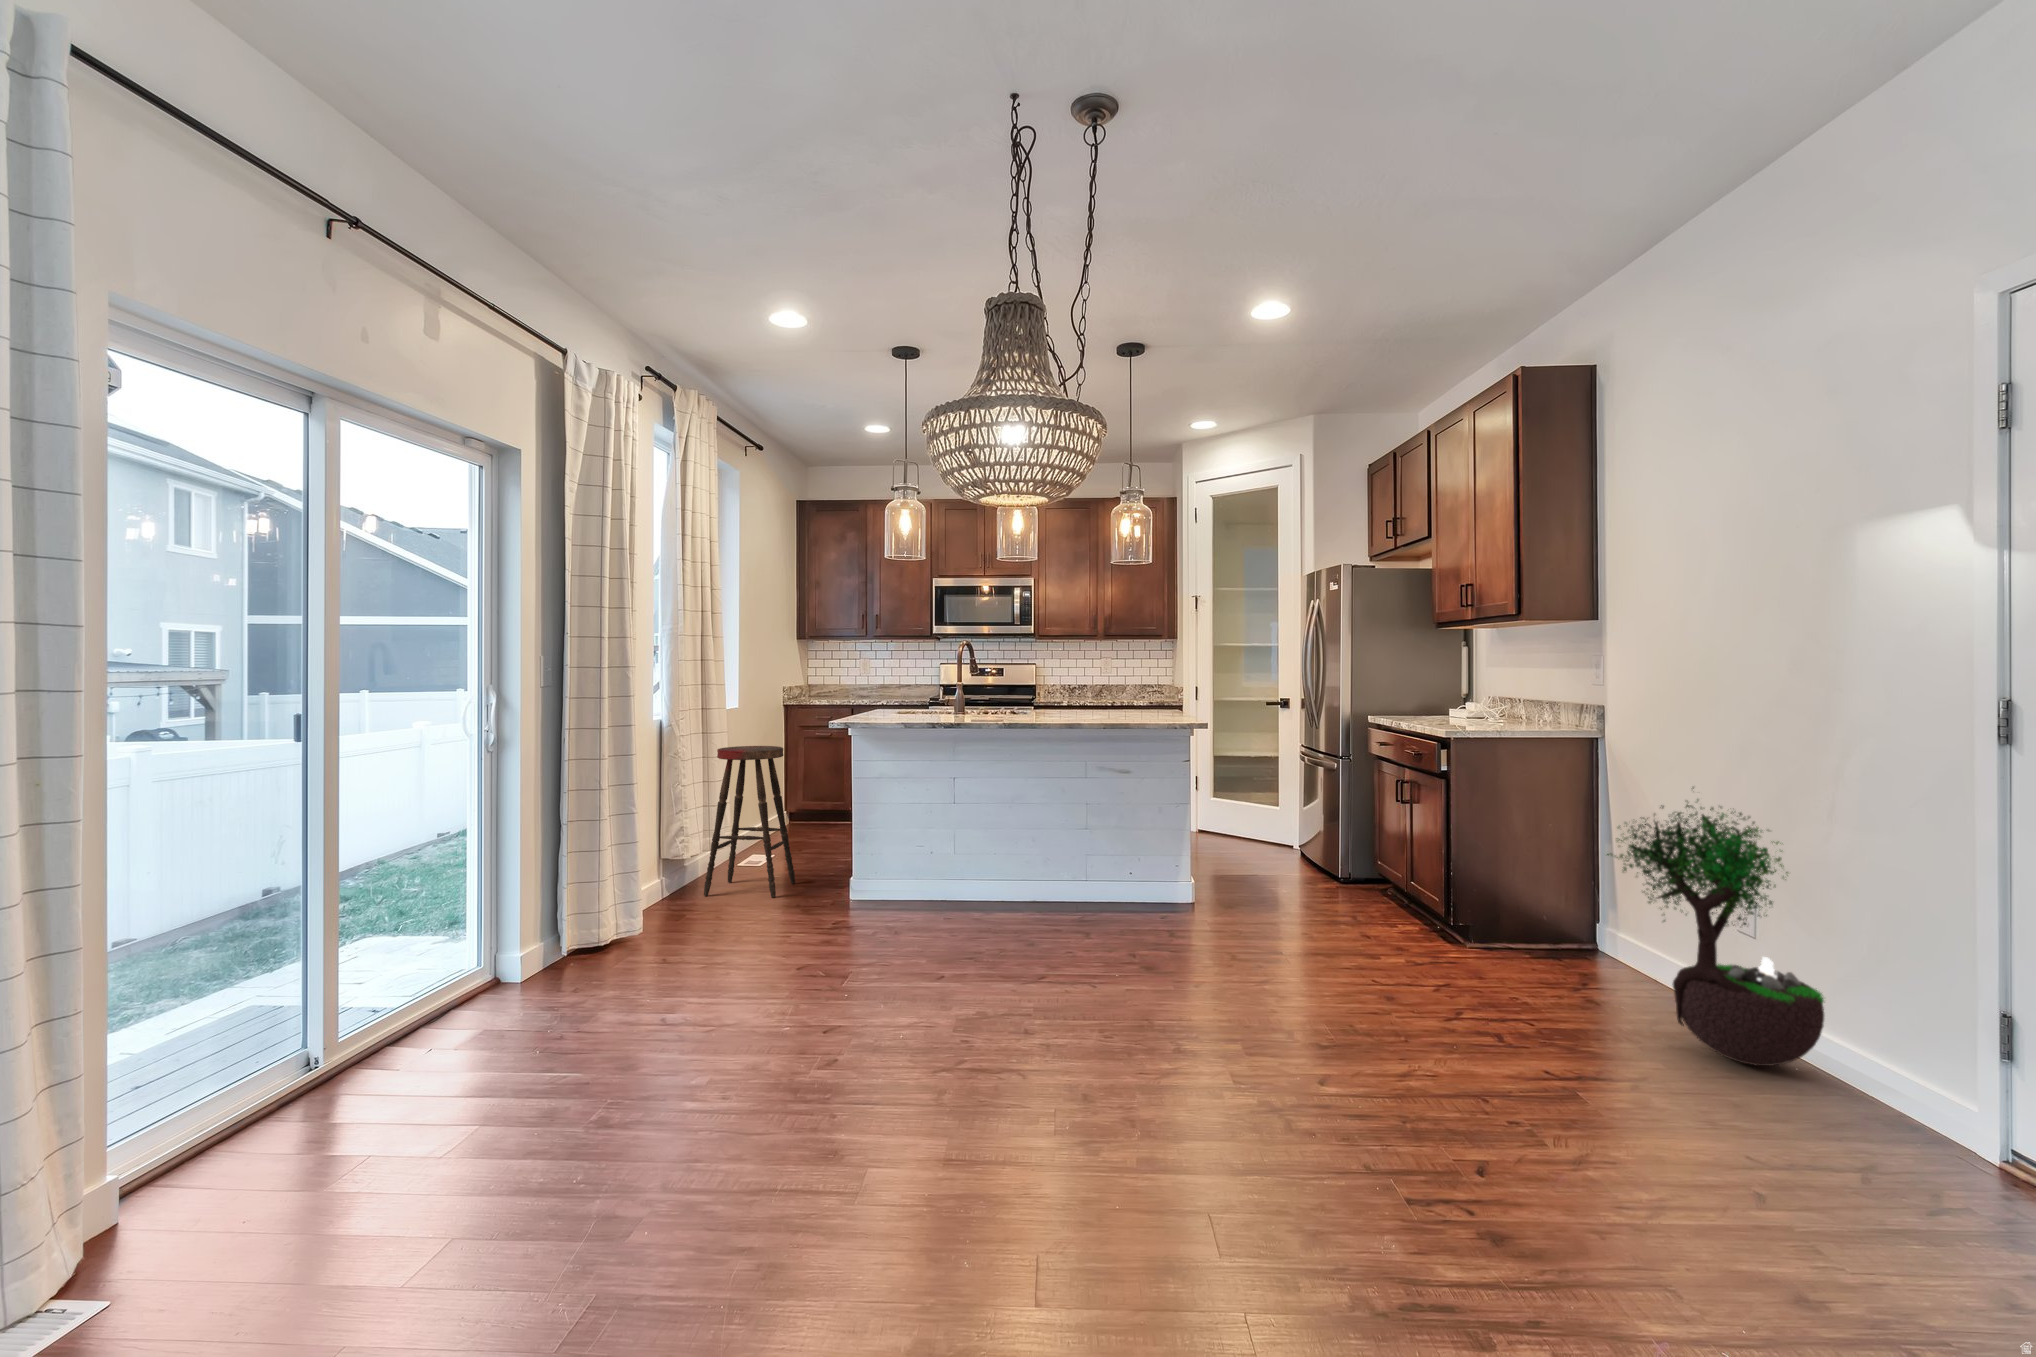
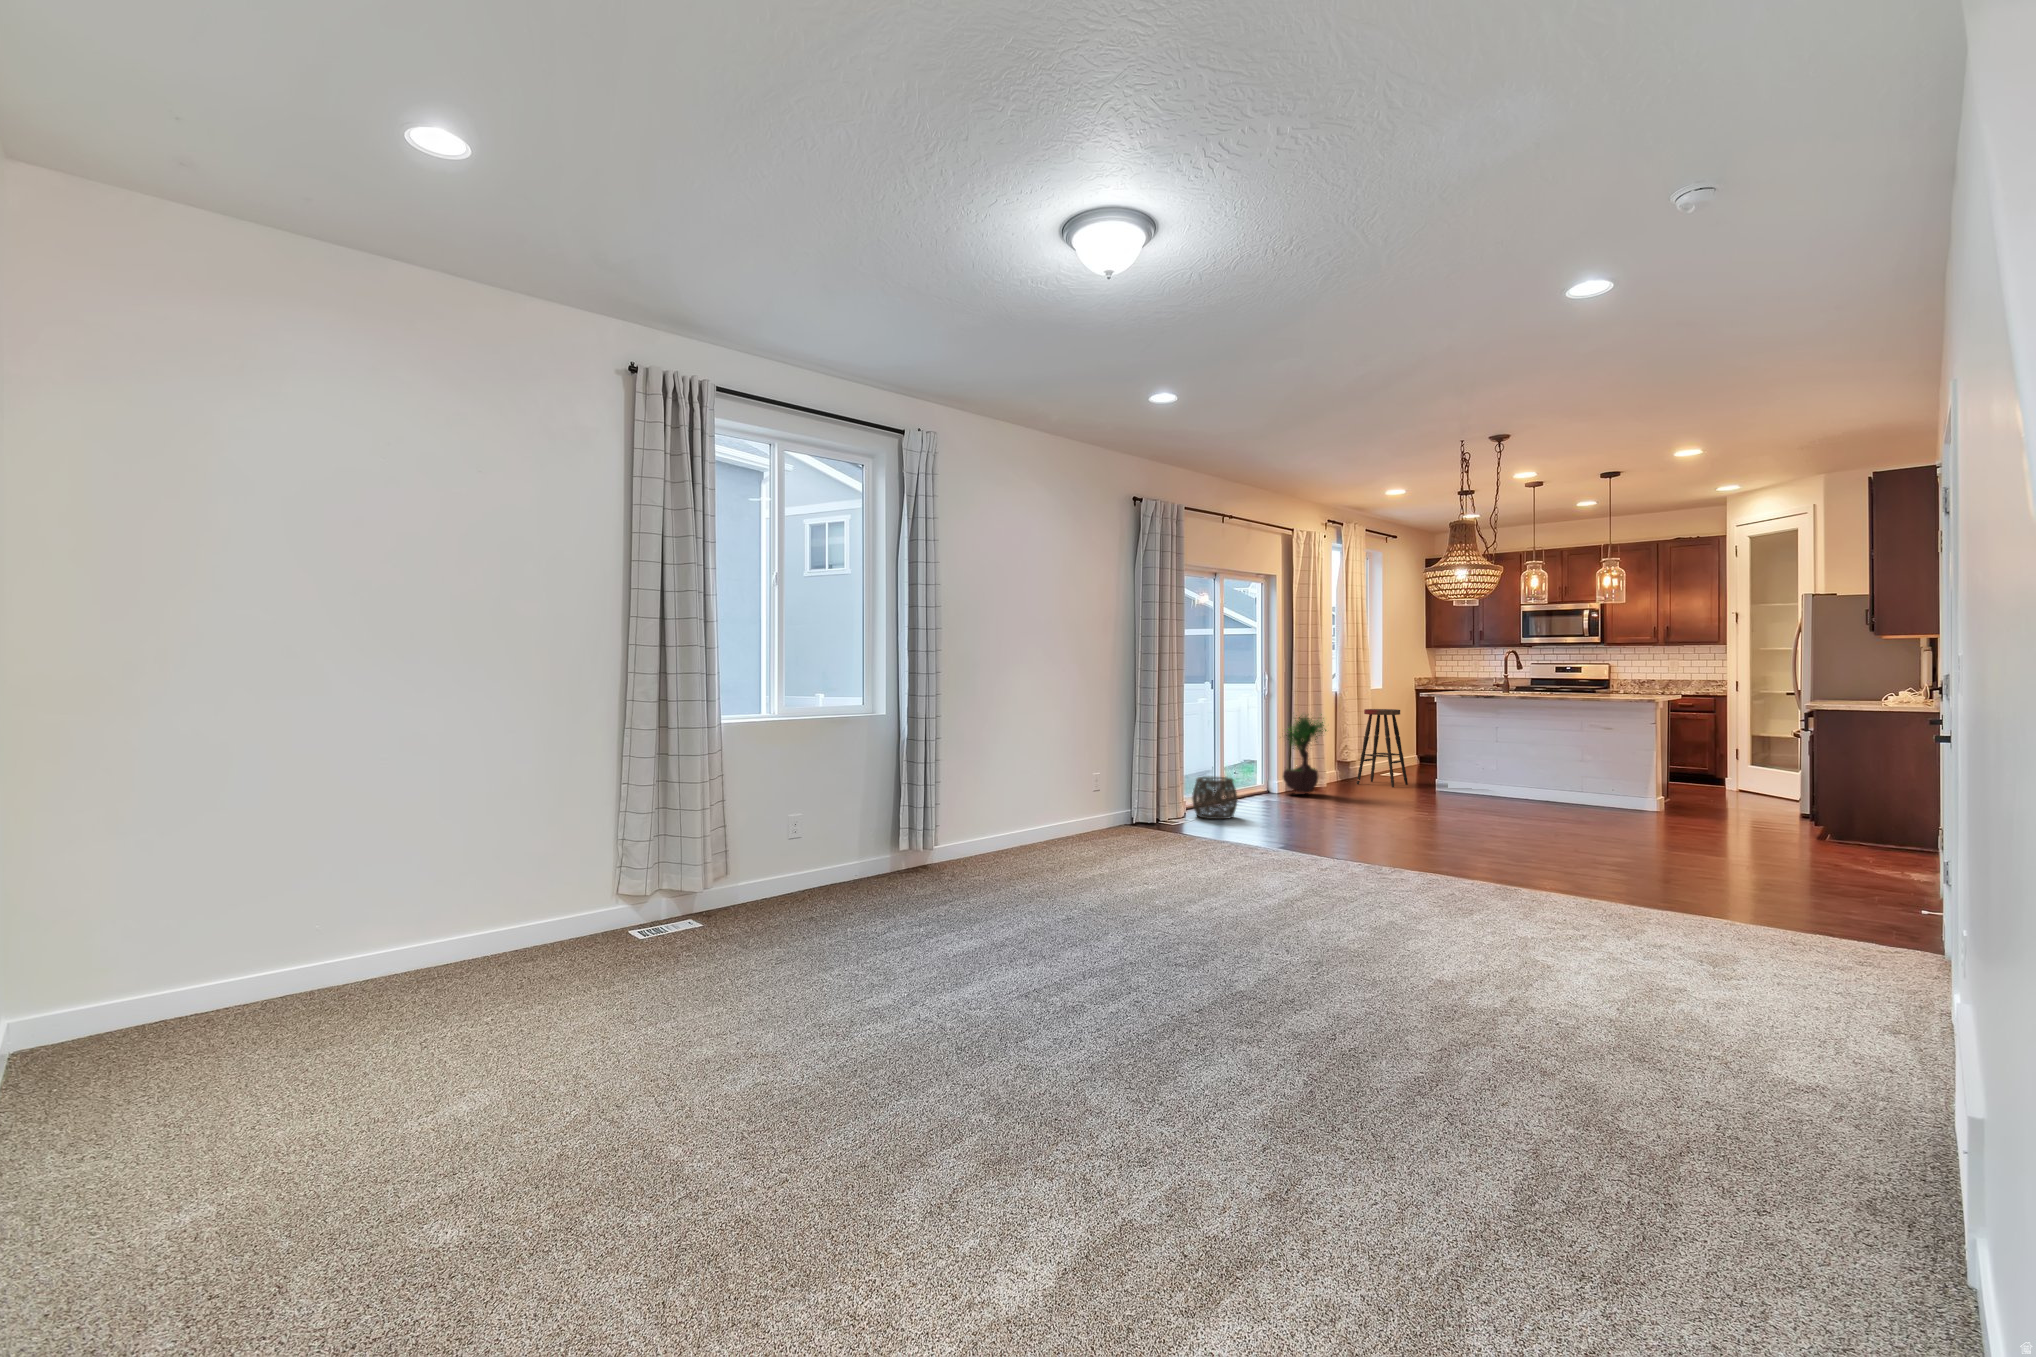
potted tree: present [1607,788,1825,1066] -> present [1283,715,1326,795]
woven basket: none [92,1068,325,1289] -> present [1192,777,1237,819]

